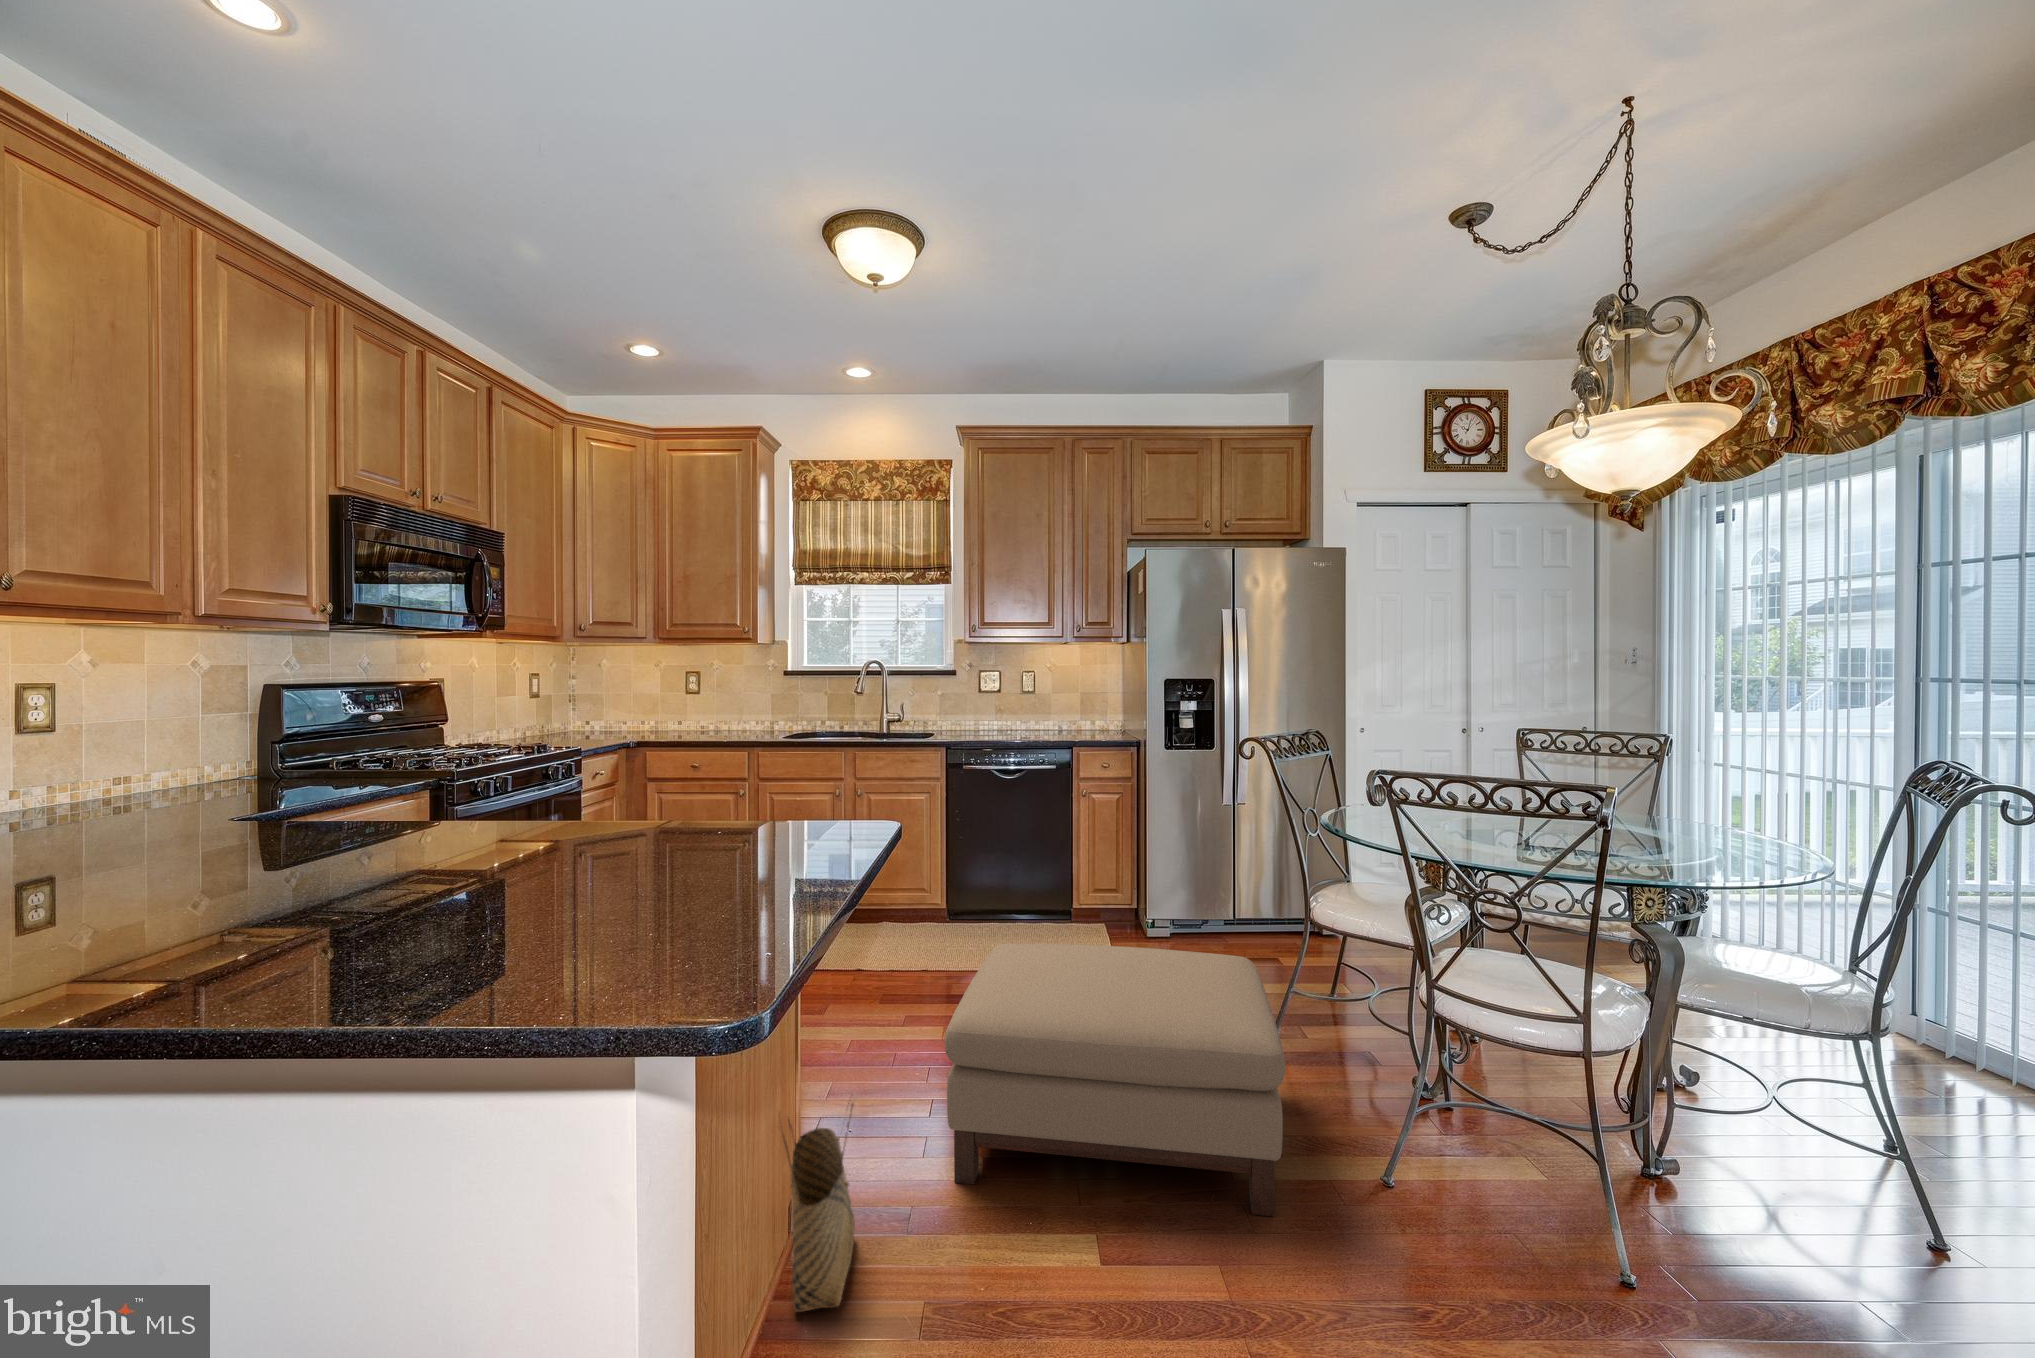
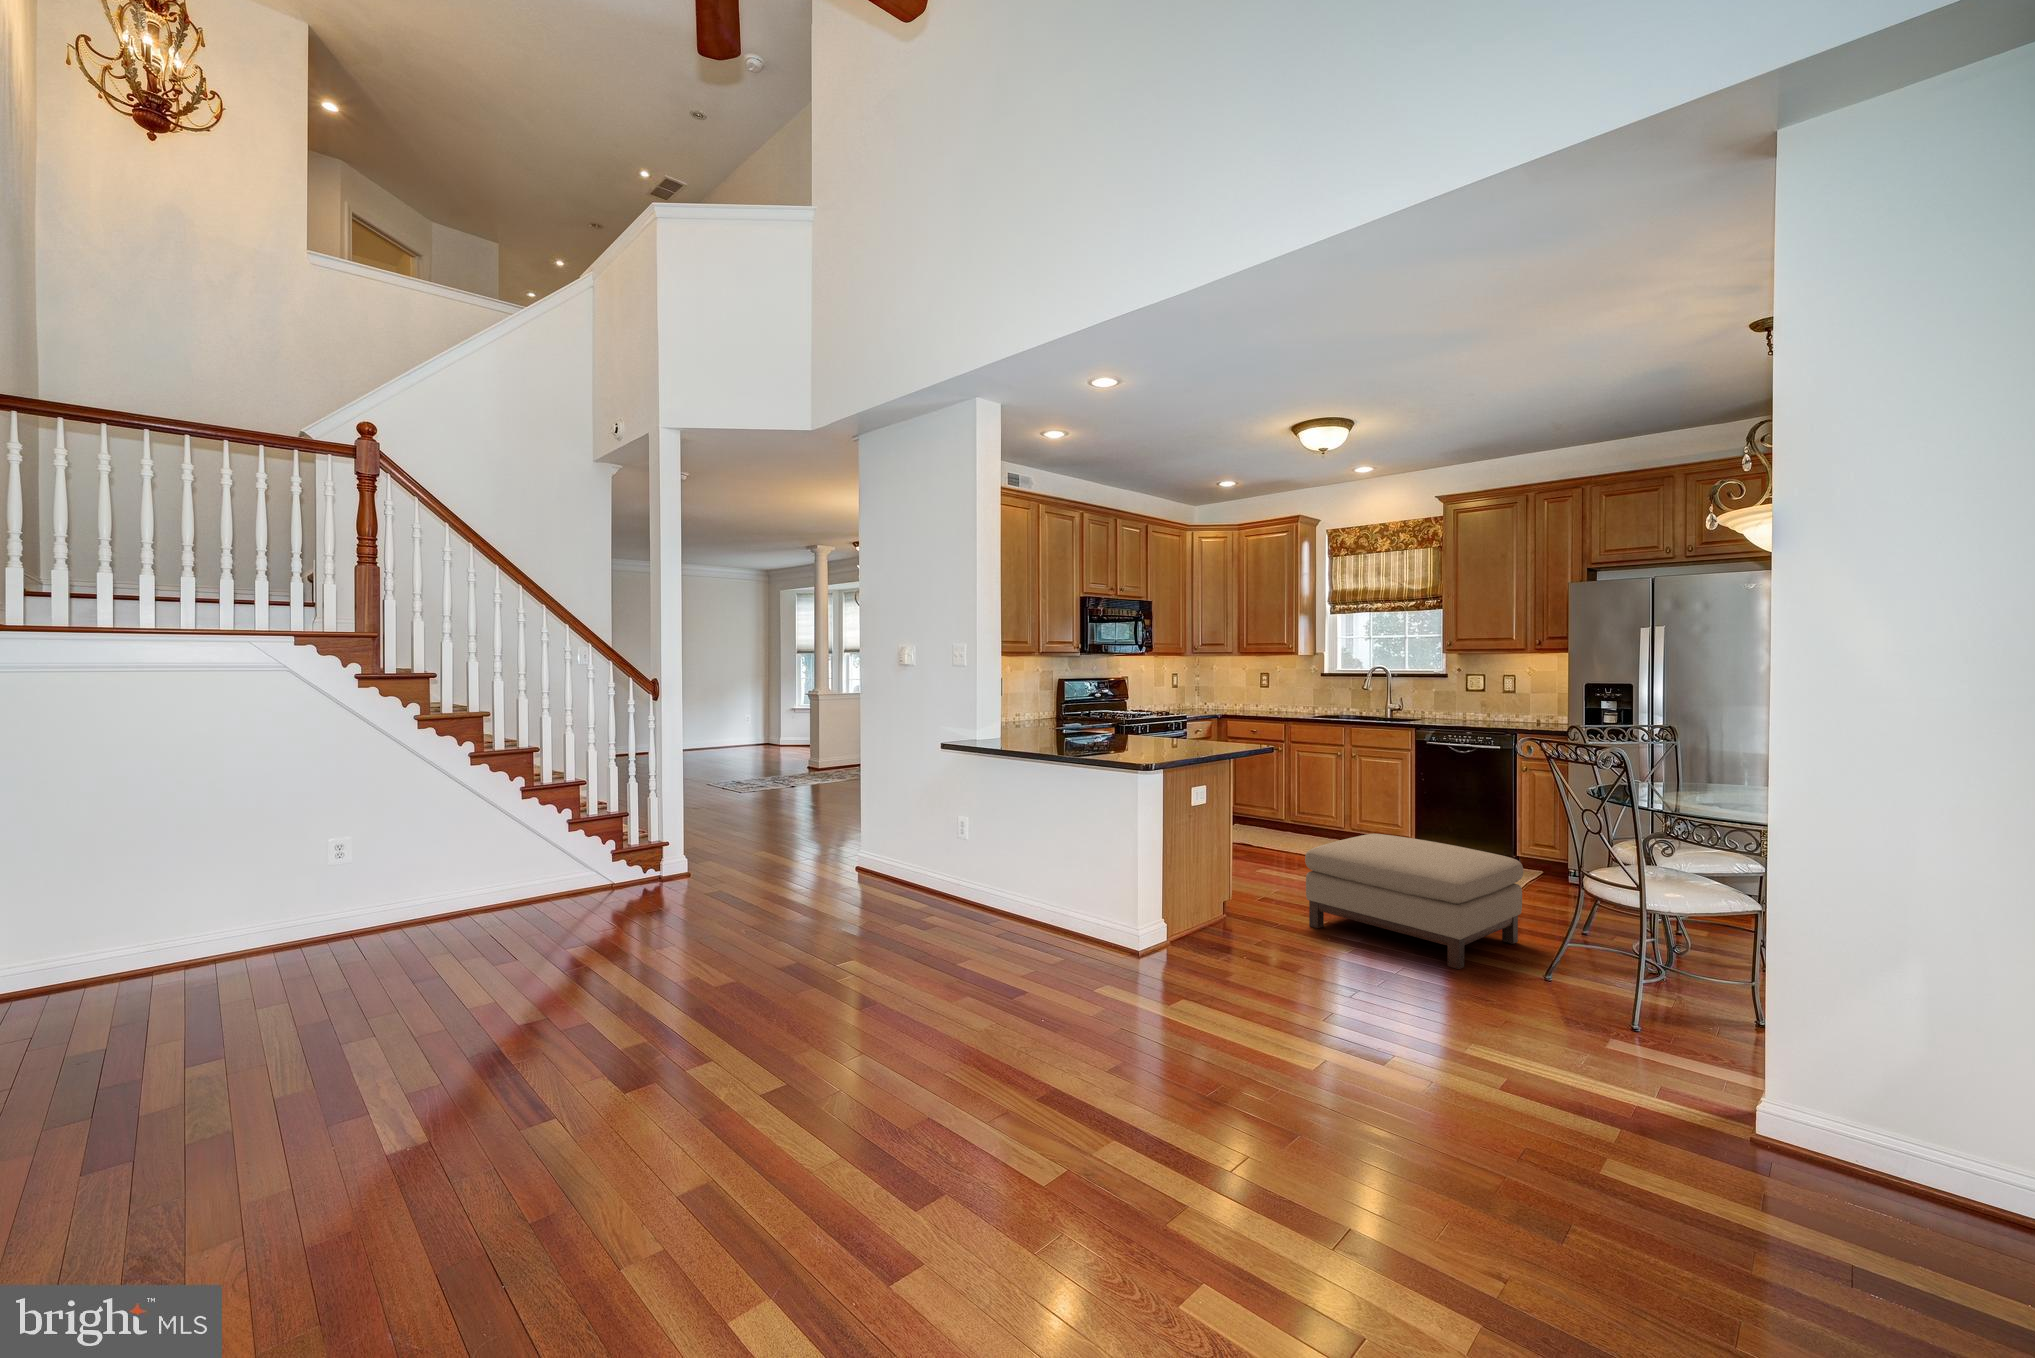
woven basket: present [779,1094,855,1312] -> none [1216,855,1253,934]

